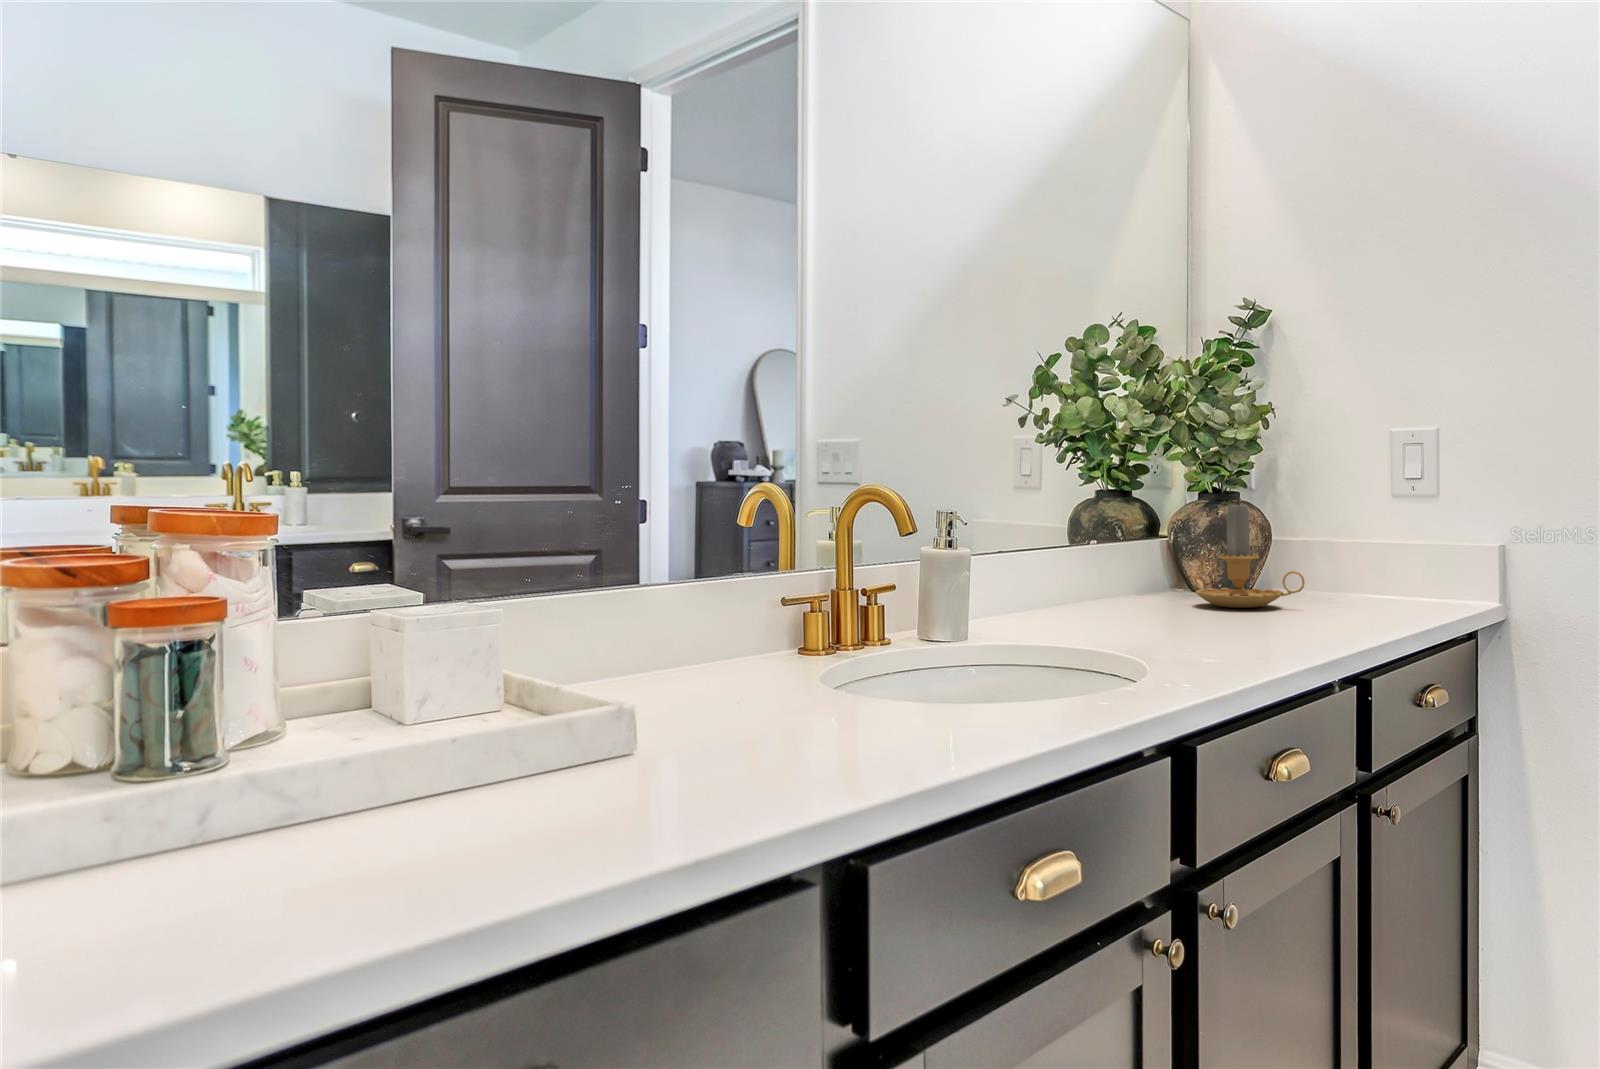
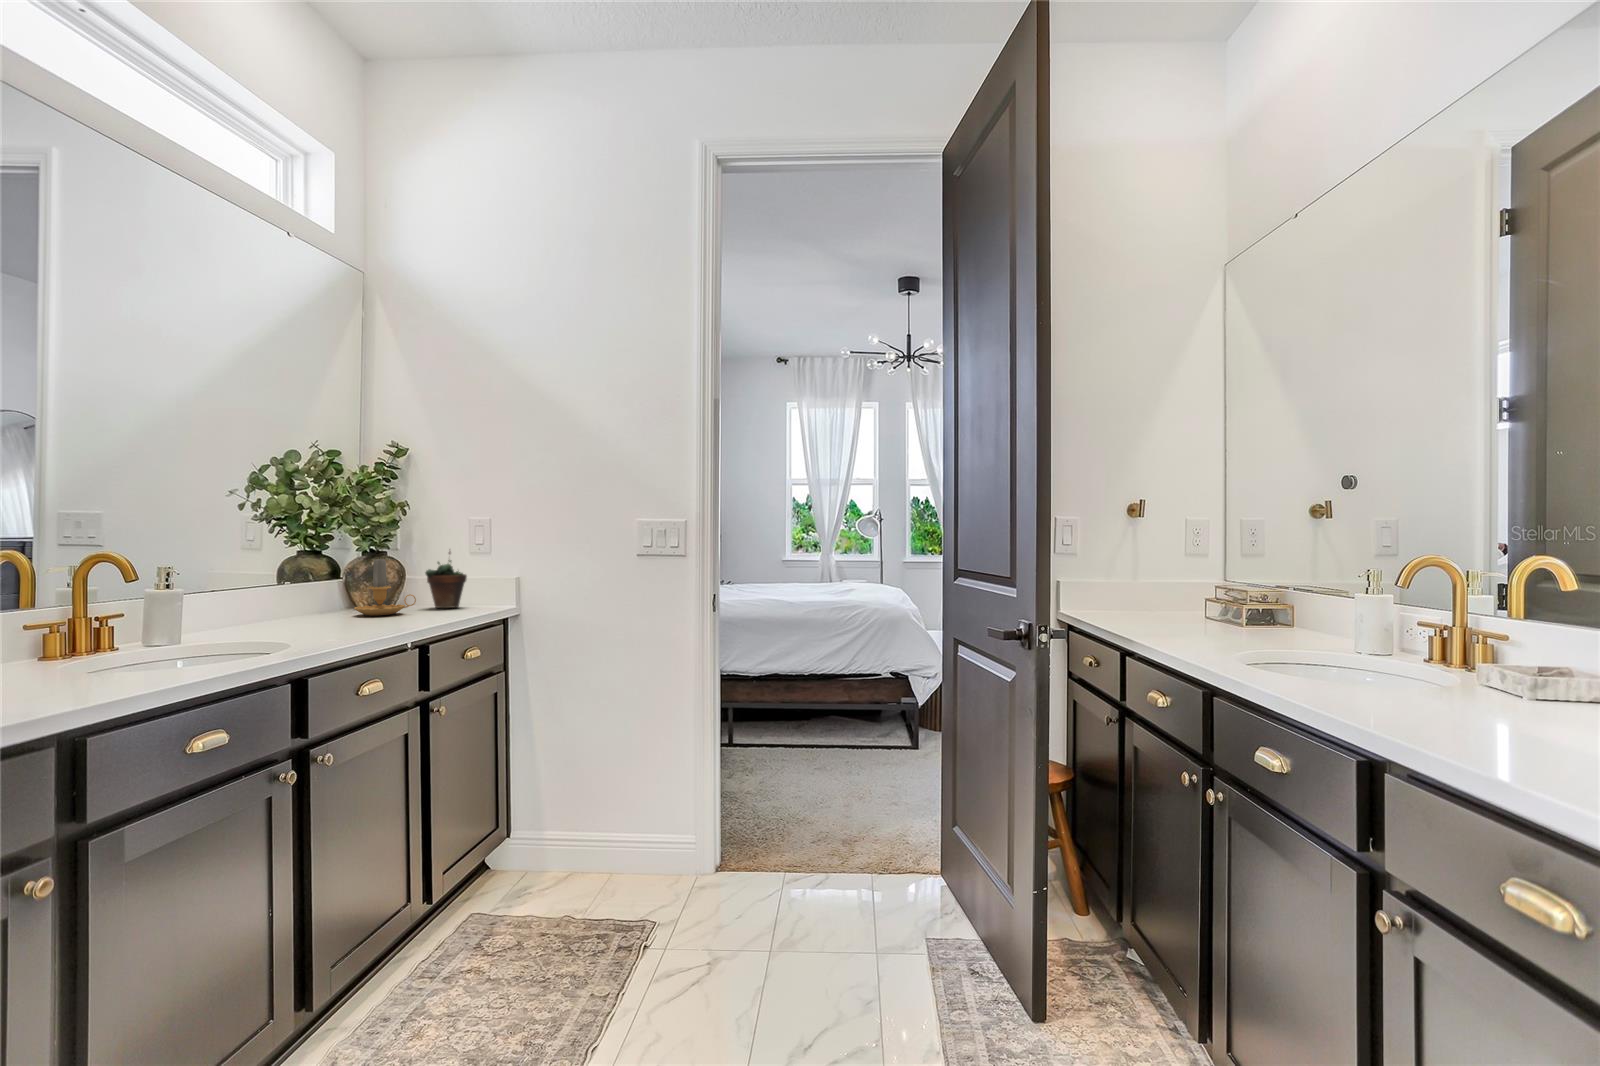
succulent plant: none [1311,485,1389,601] -> present [425,551,467,608]

